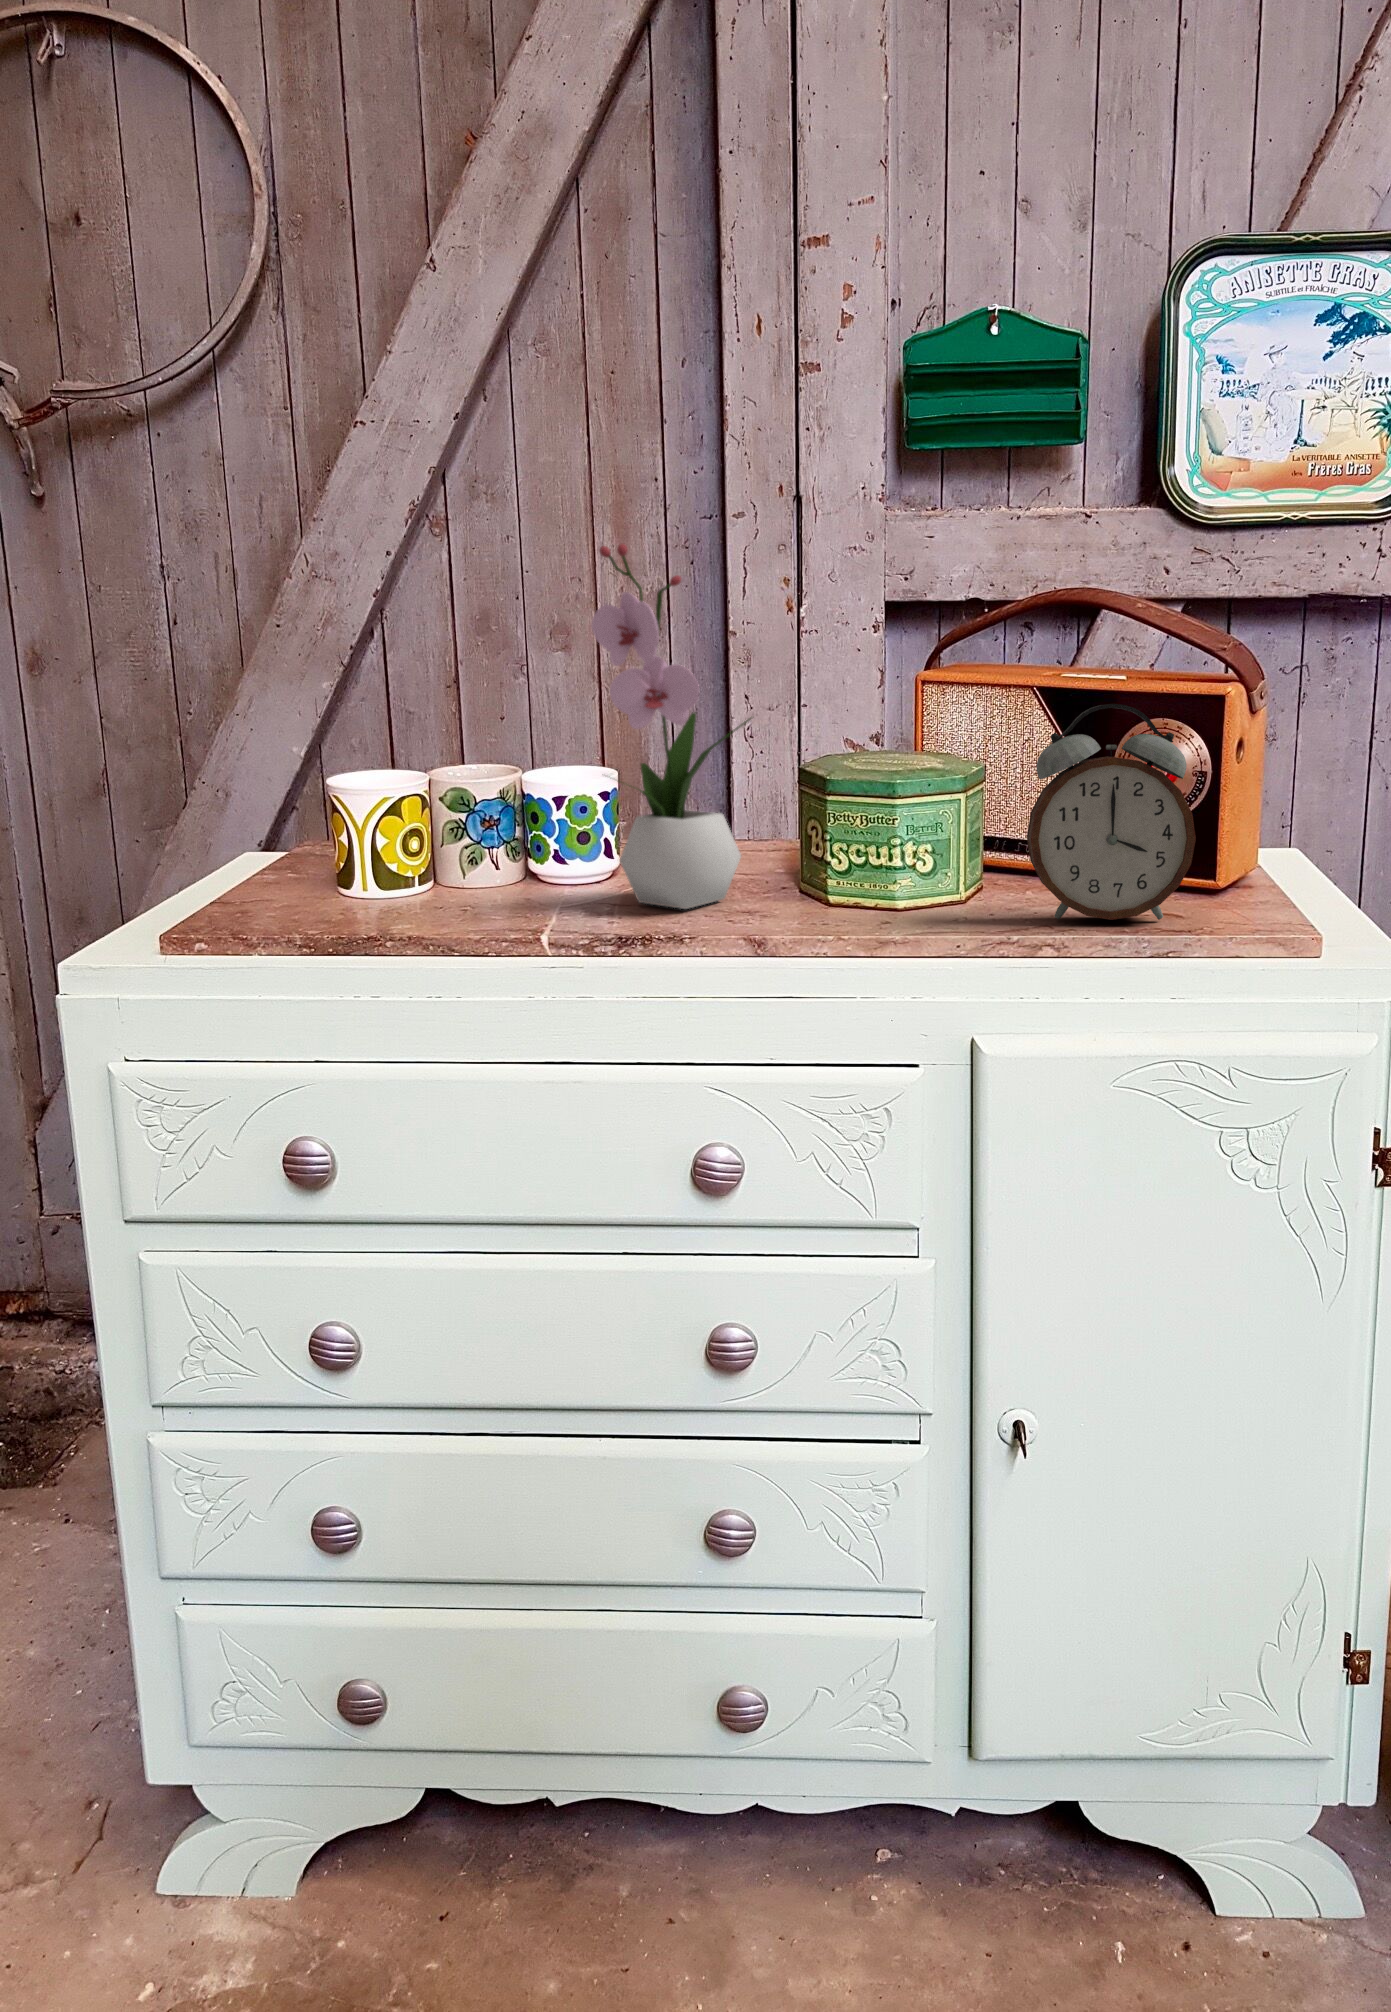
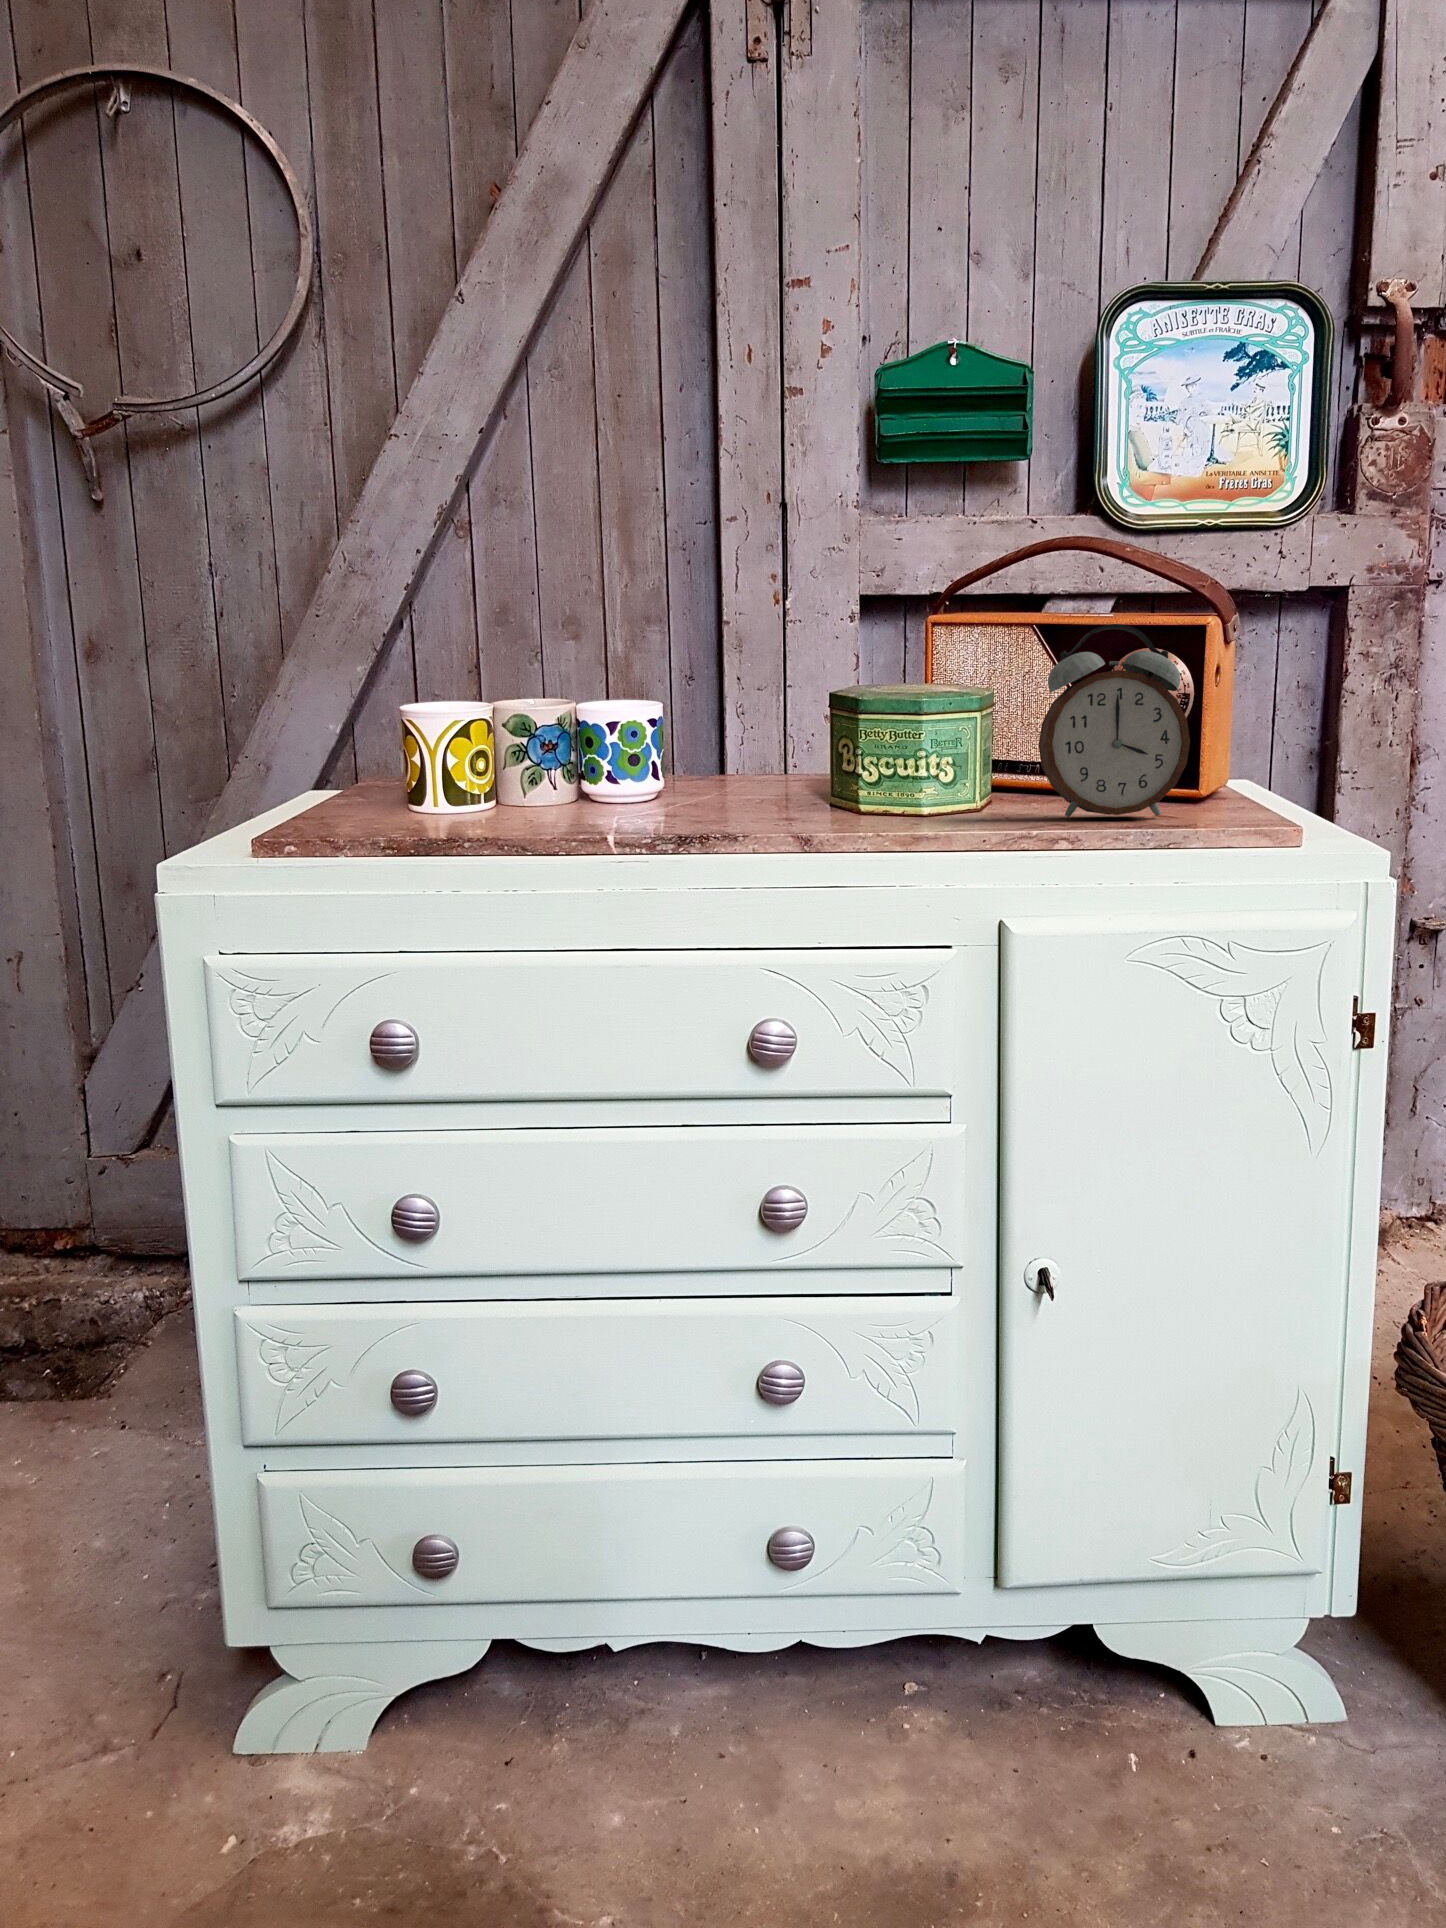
flower arrangement: present [591,544,751,909] -> none [649,485,791,816]

